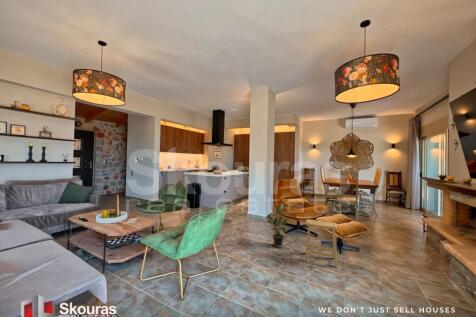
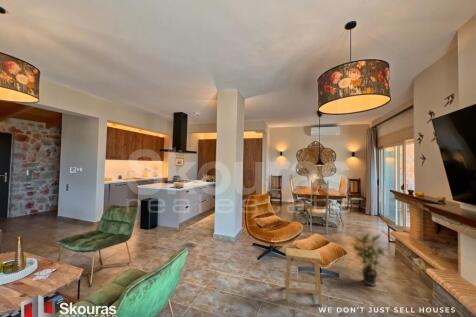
potted plant: present [267,204,289,247] -> present [354,234,384,286]

